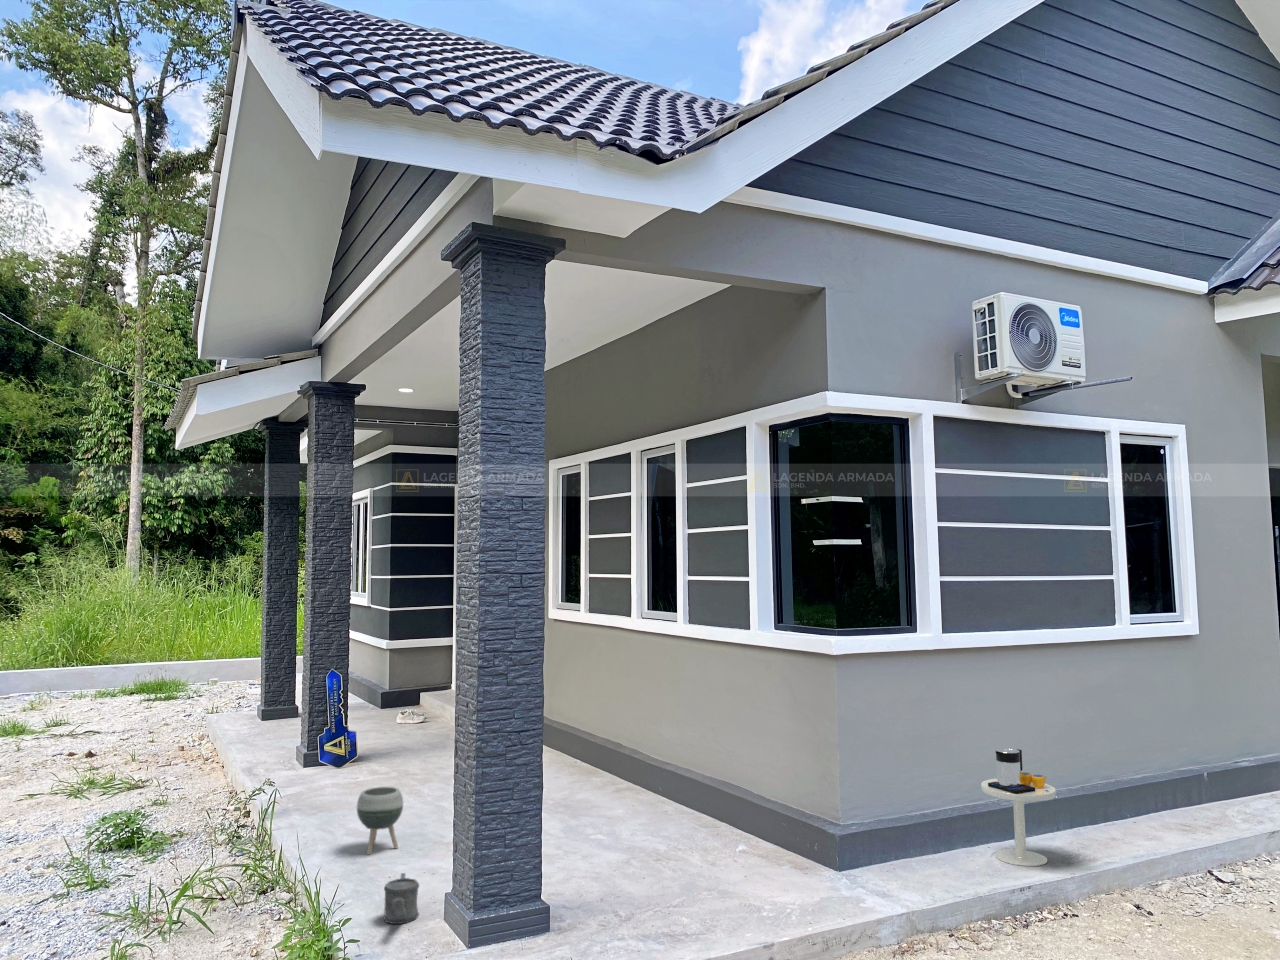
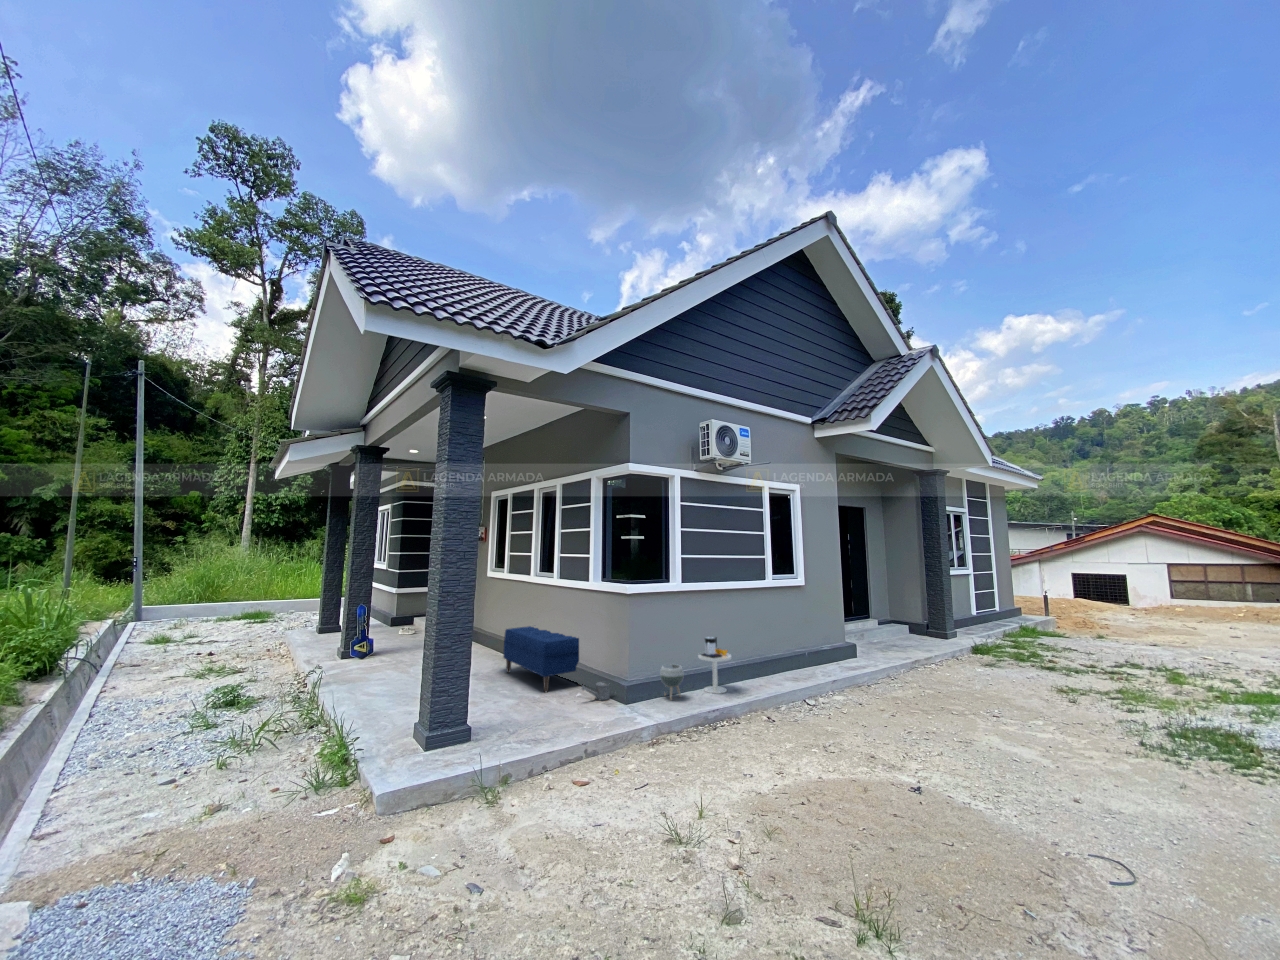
bench: none [584,715,749,848] -> present [503,626,580,692]
planter: present [357,787,403,854] -> present [660,664,684,700]
watering can: present [384,873,419,924] -> present [582,682,610,700]

